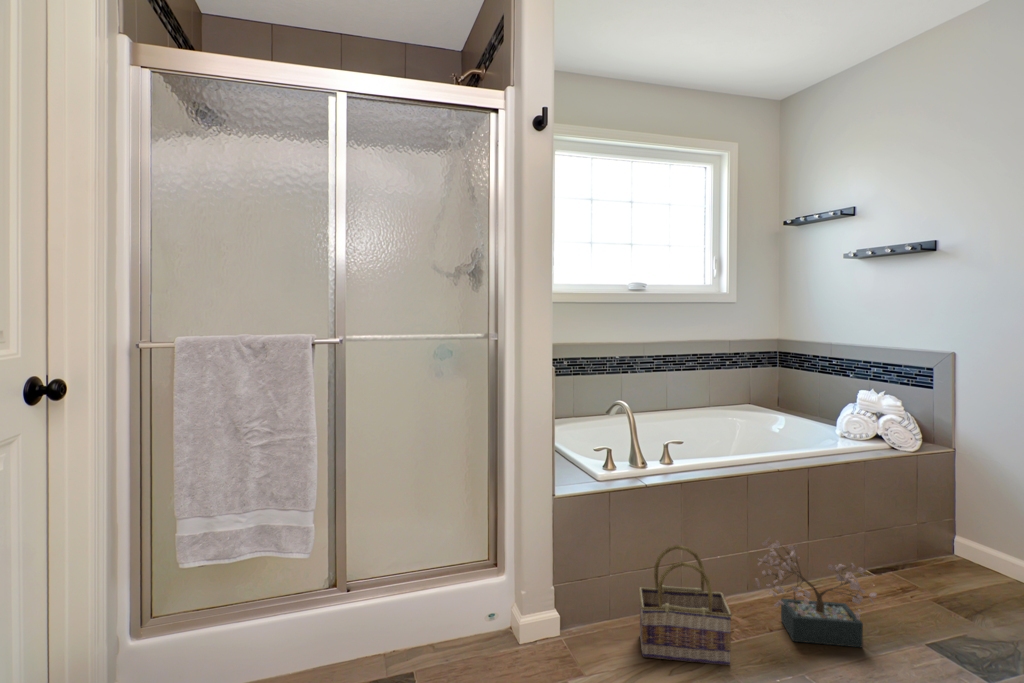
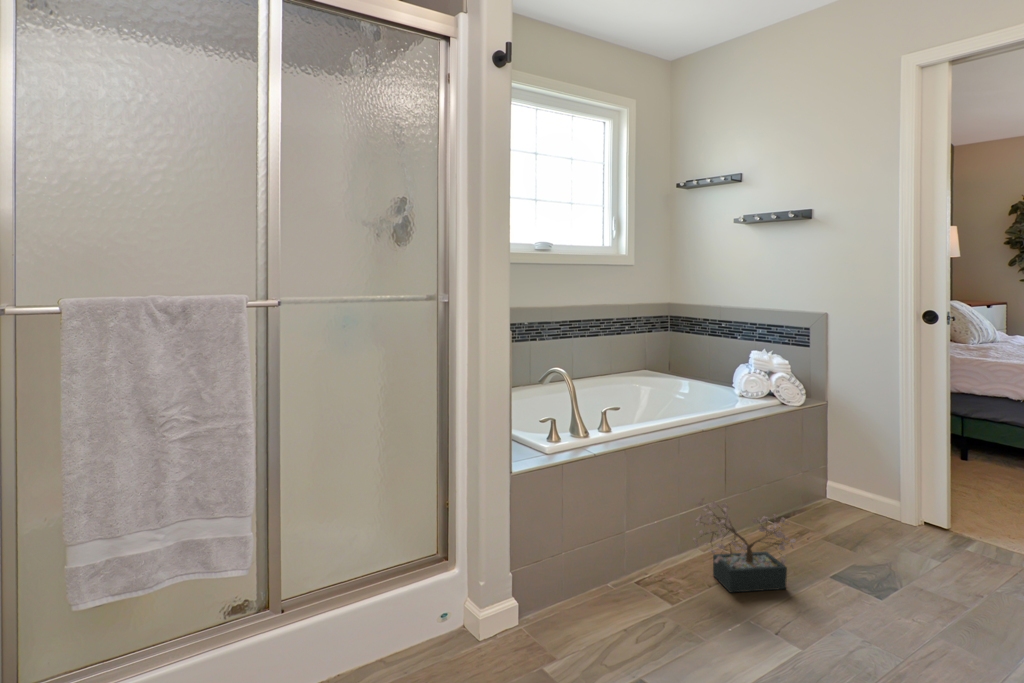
basket: present [639,545,732,665] -> none [593,515,688,629]

